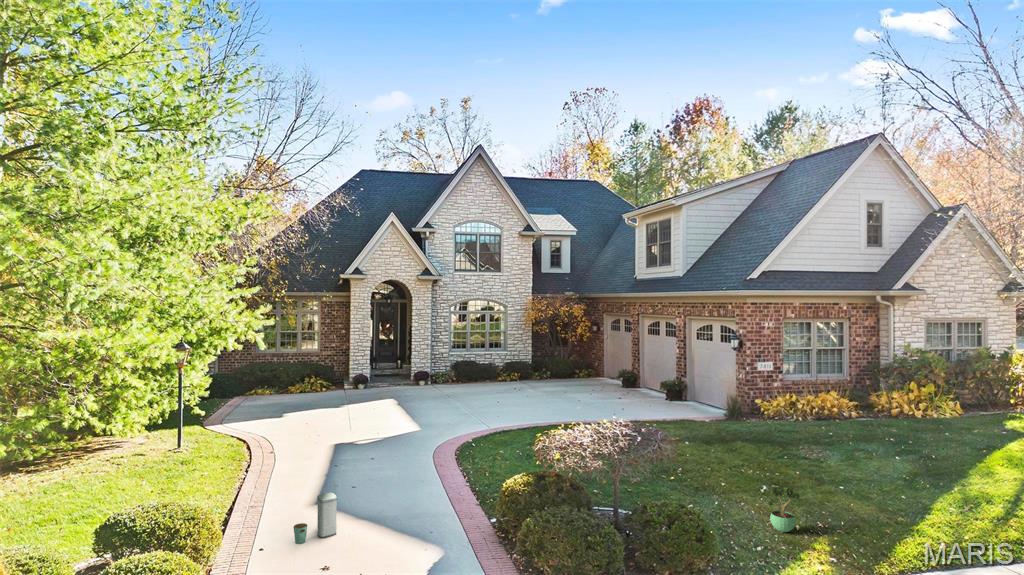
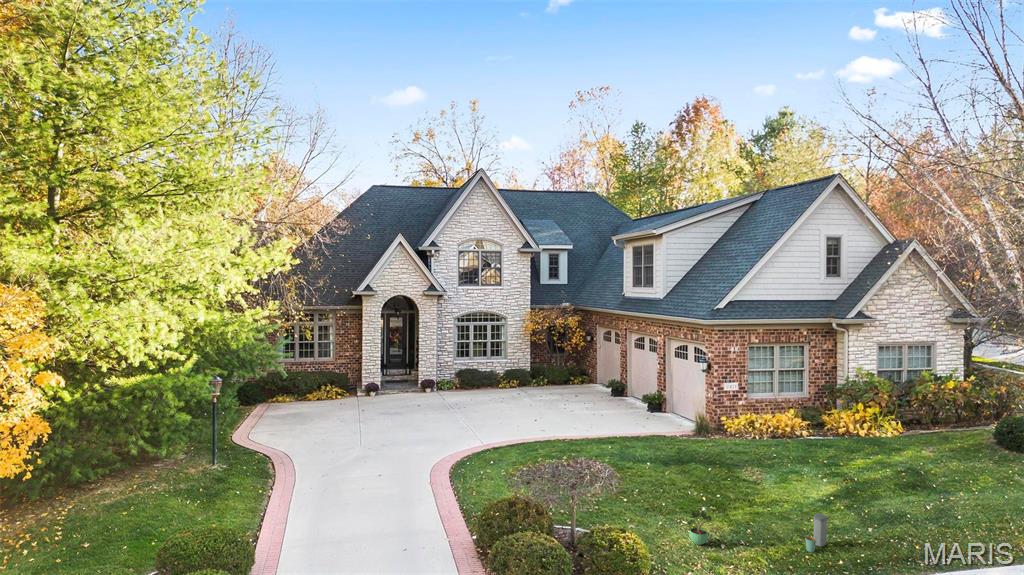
trash can: present [293,493,337,544] -> present [805,513,827,552]

